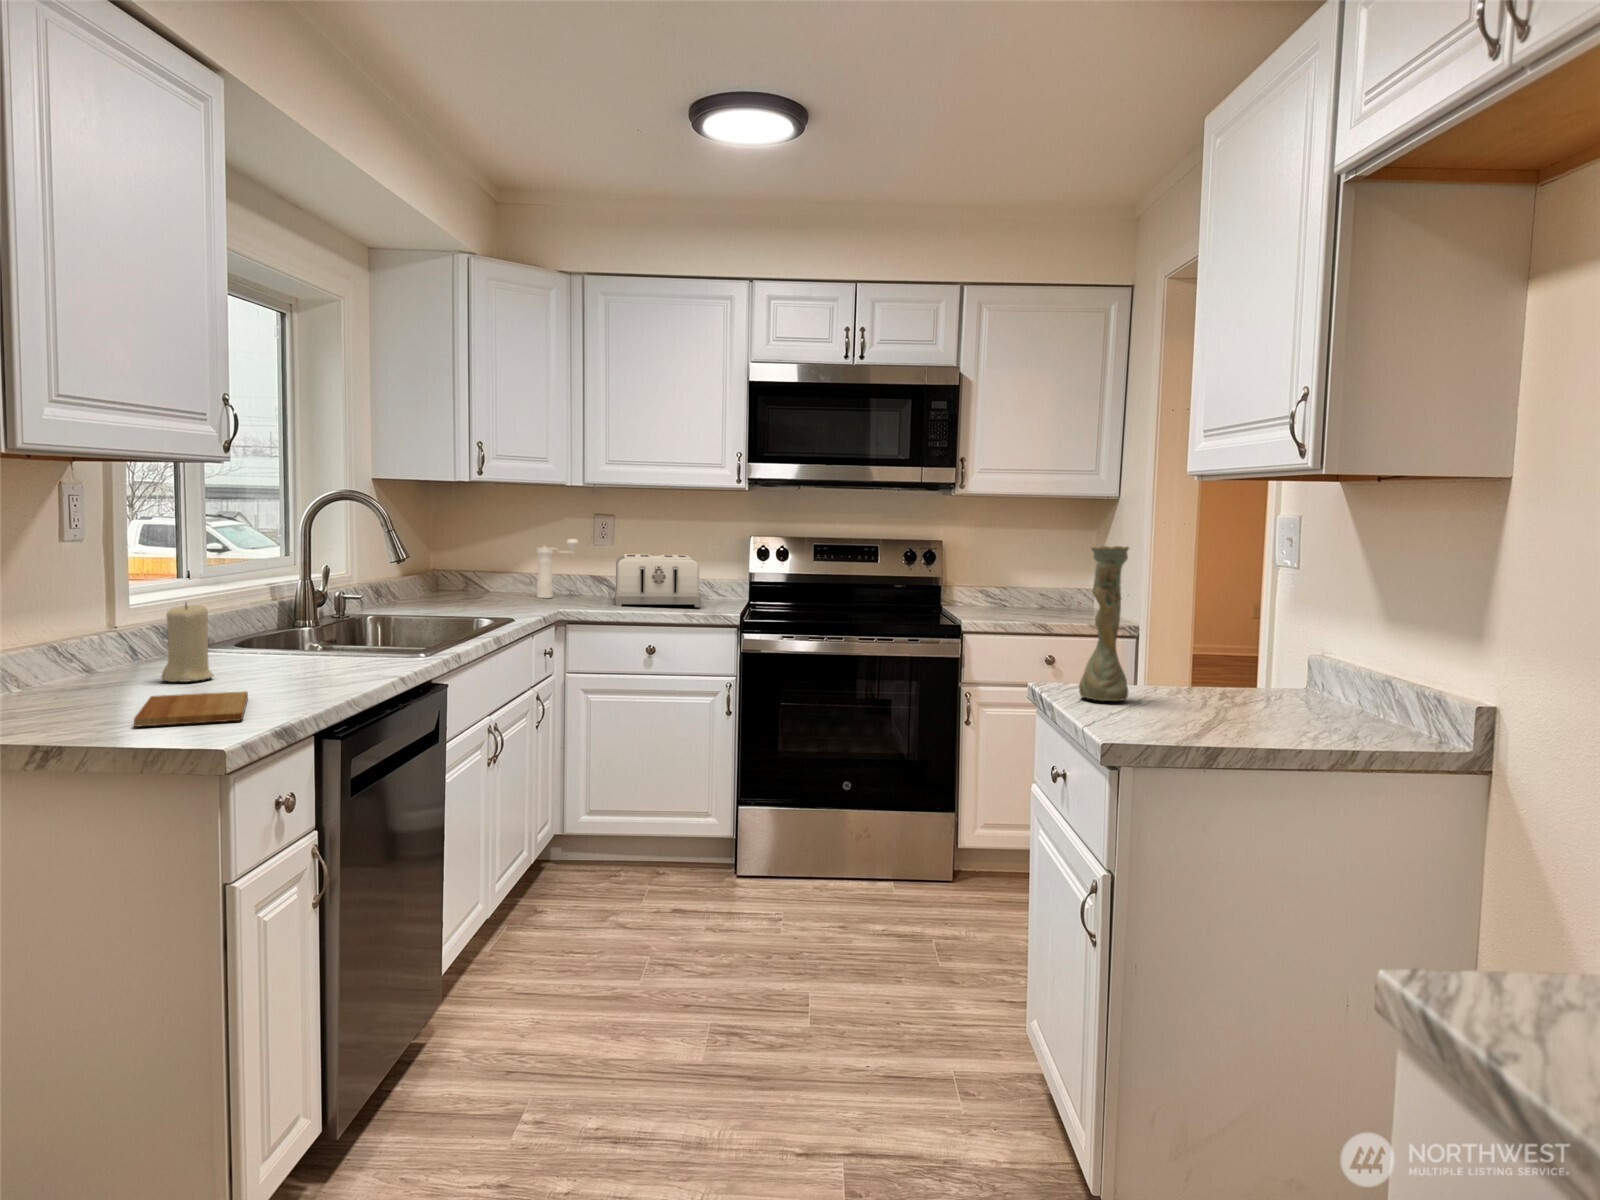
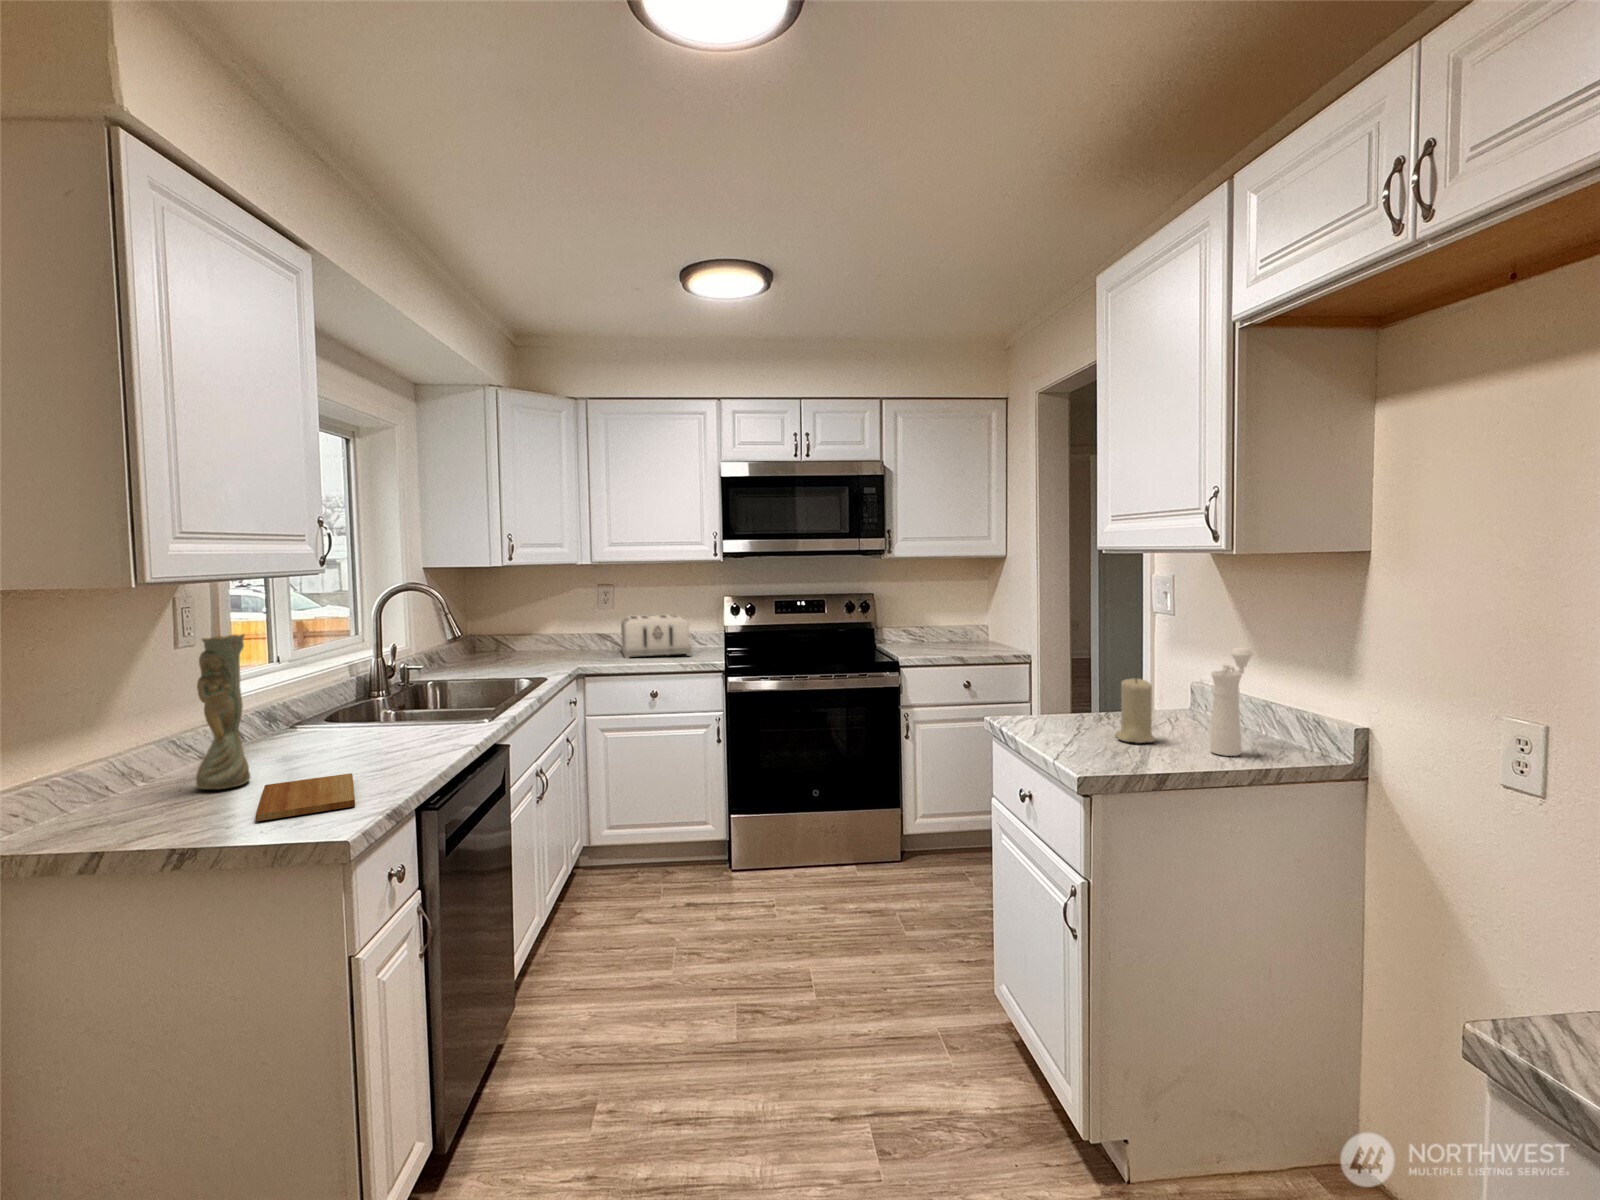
pepper mill: present [537,539,578,598] -> present [1210,648,1253,756]
vase: present [1079,546,1129,701] -> present [196,634,250,789]
candle: present [161,603,213,682] -> present [1116,678,1155,743]

